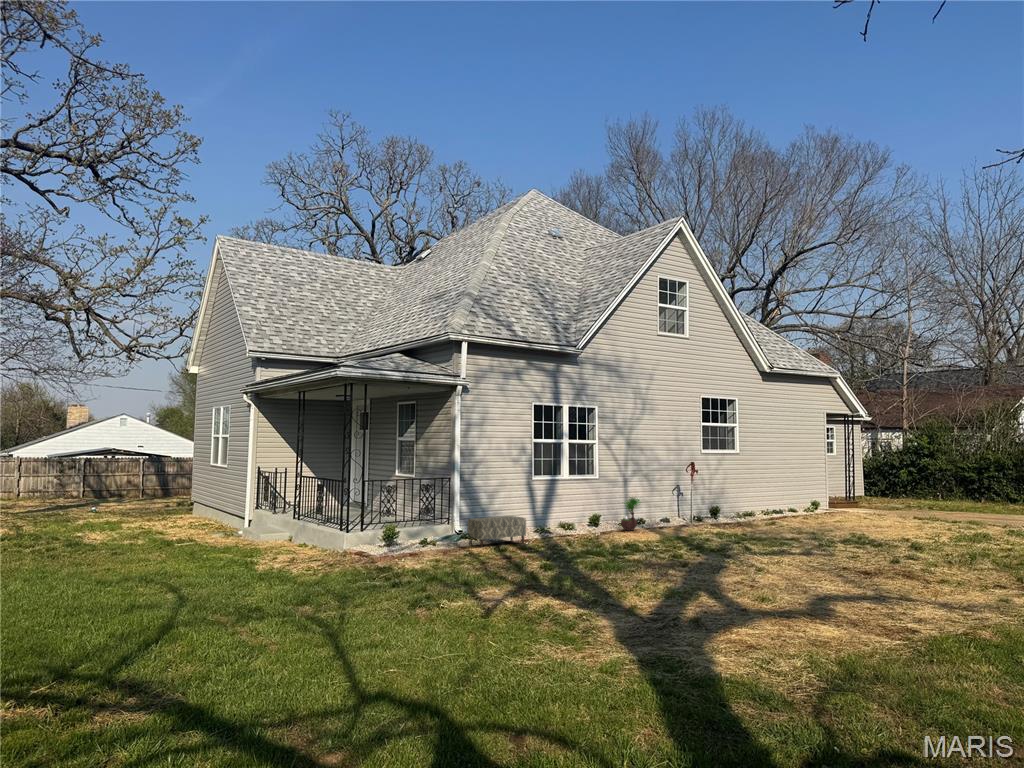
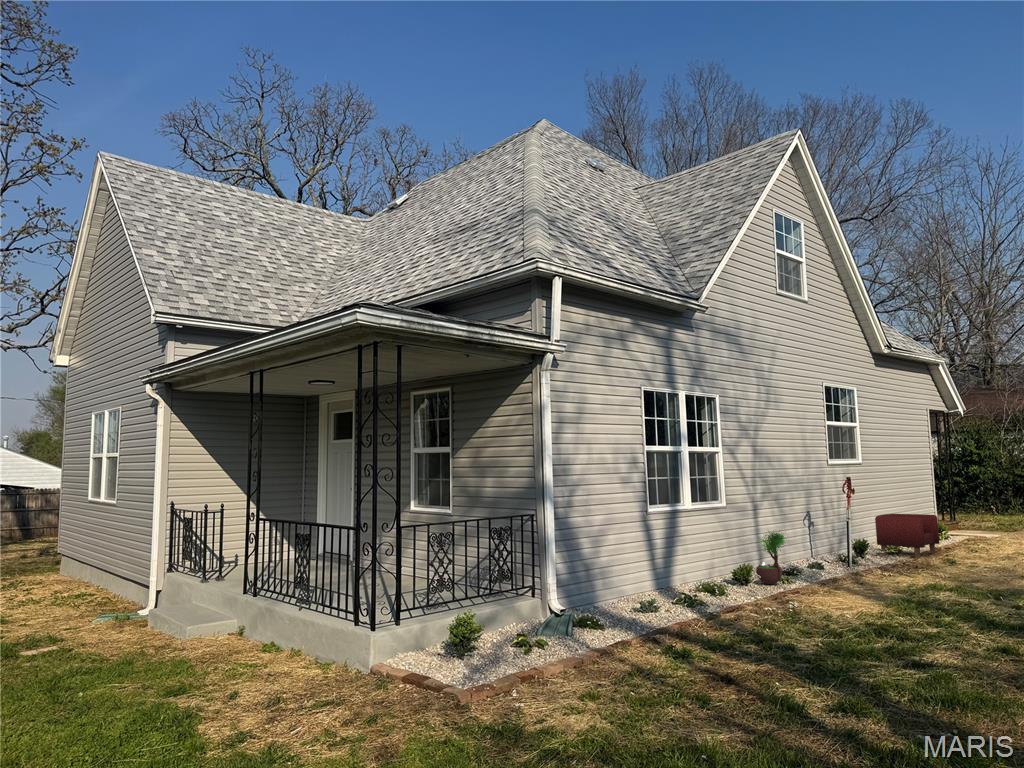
armchair: none [744,490,790,521] -> present [875,514,940,558]
bench: present [467,516,526,548] -> none [566,572,660,635]

